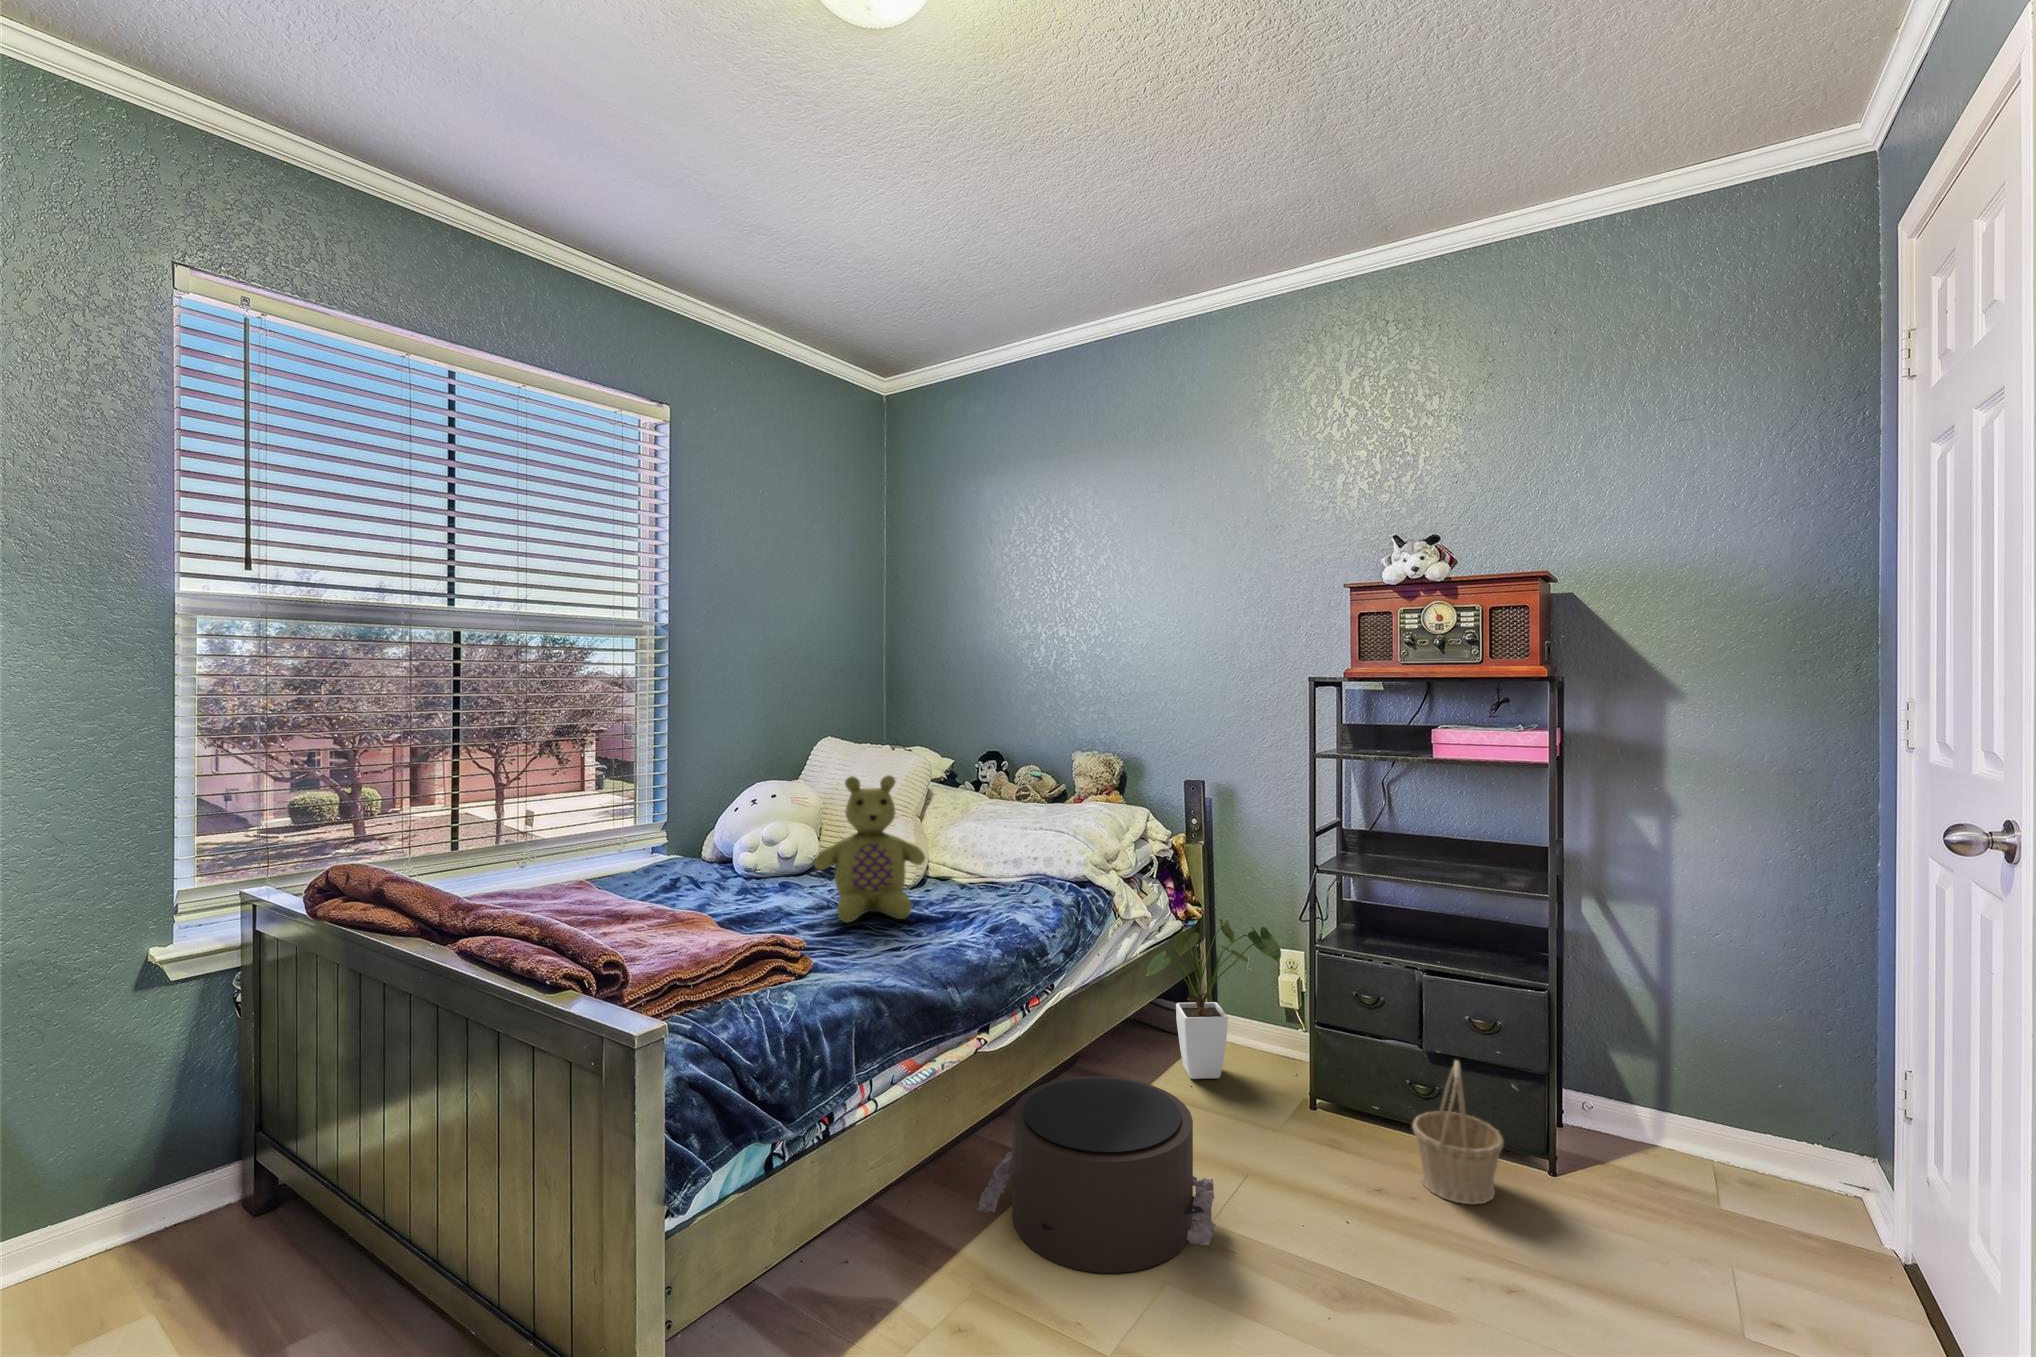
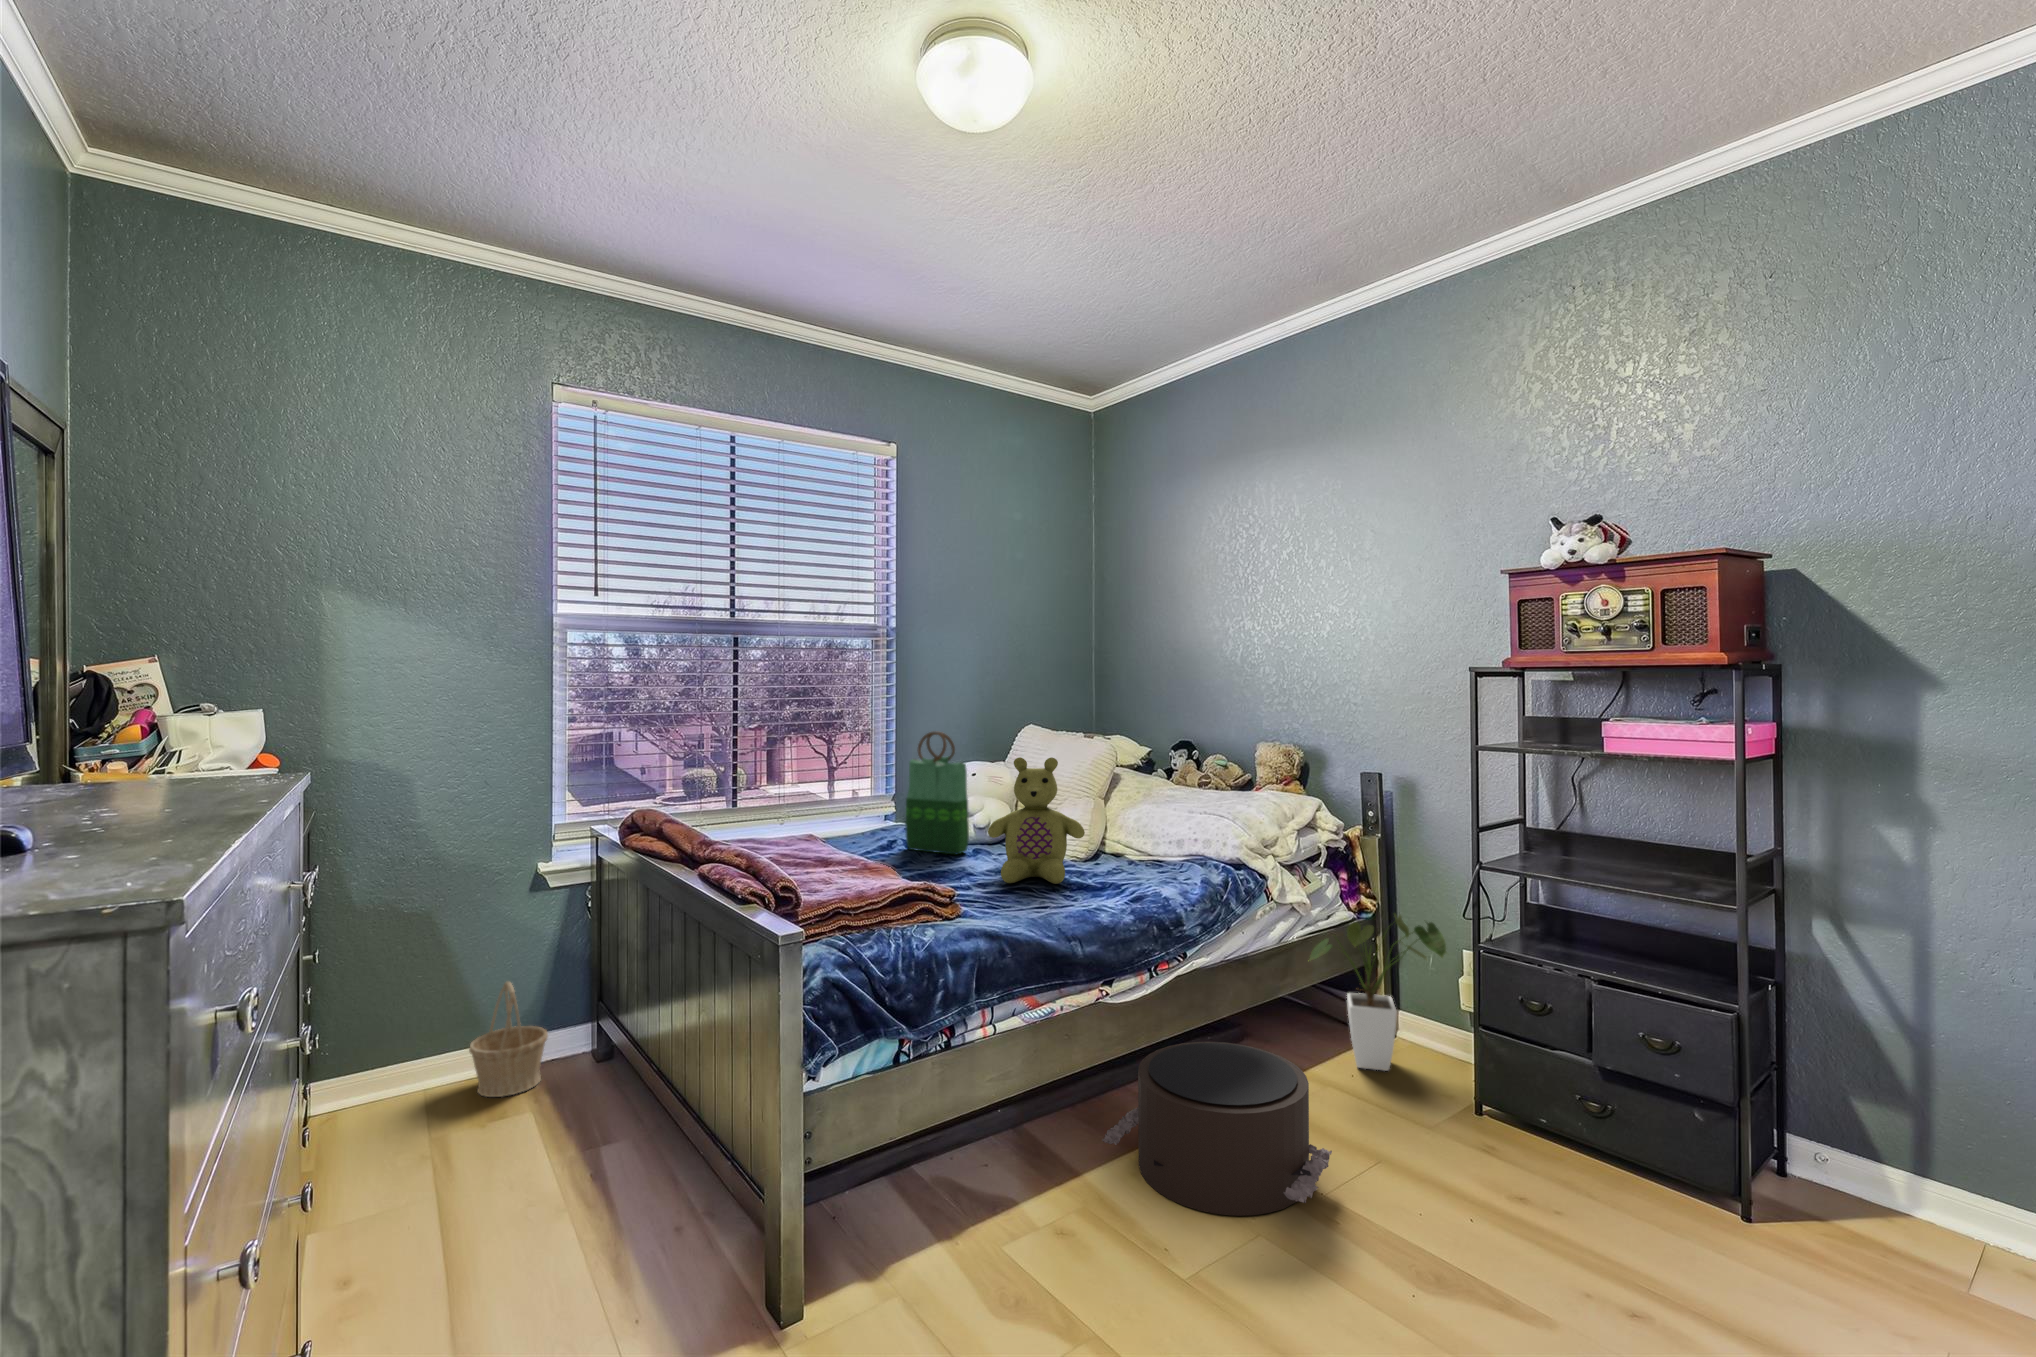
tote bag: none [697,747,777,890] -> present [906,732,969,854]
basket: present [1412,1060,1504,1204] -> present [469,982,548,1097]

